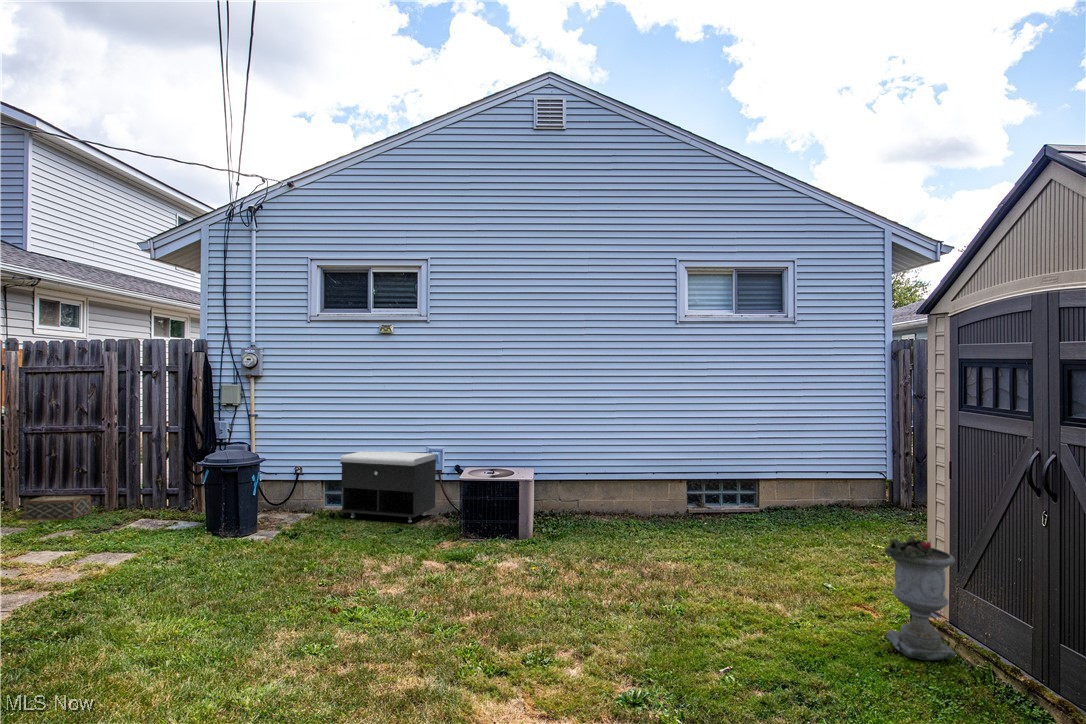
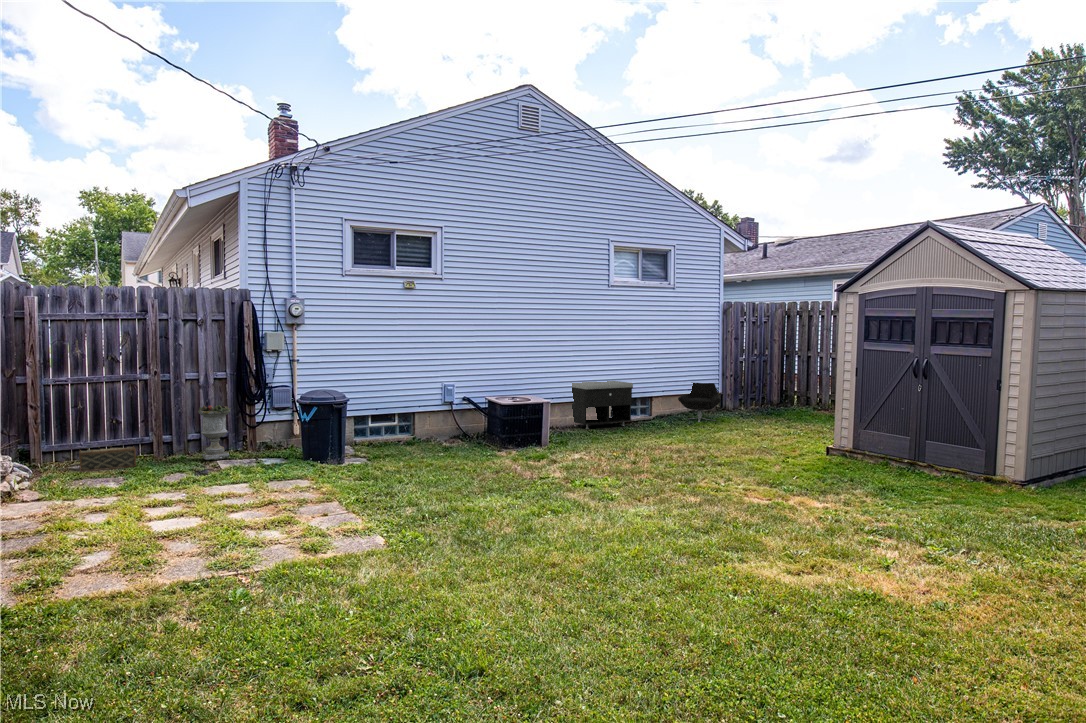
storage bench: present [340,450,436,522] -> present [572,381,633,429]
lounge chair: none [793,462,873,529] -> present [678,383,721,422]
planter: present [885,535,956,660] -> present [198,405,231,460]

